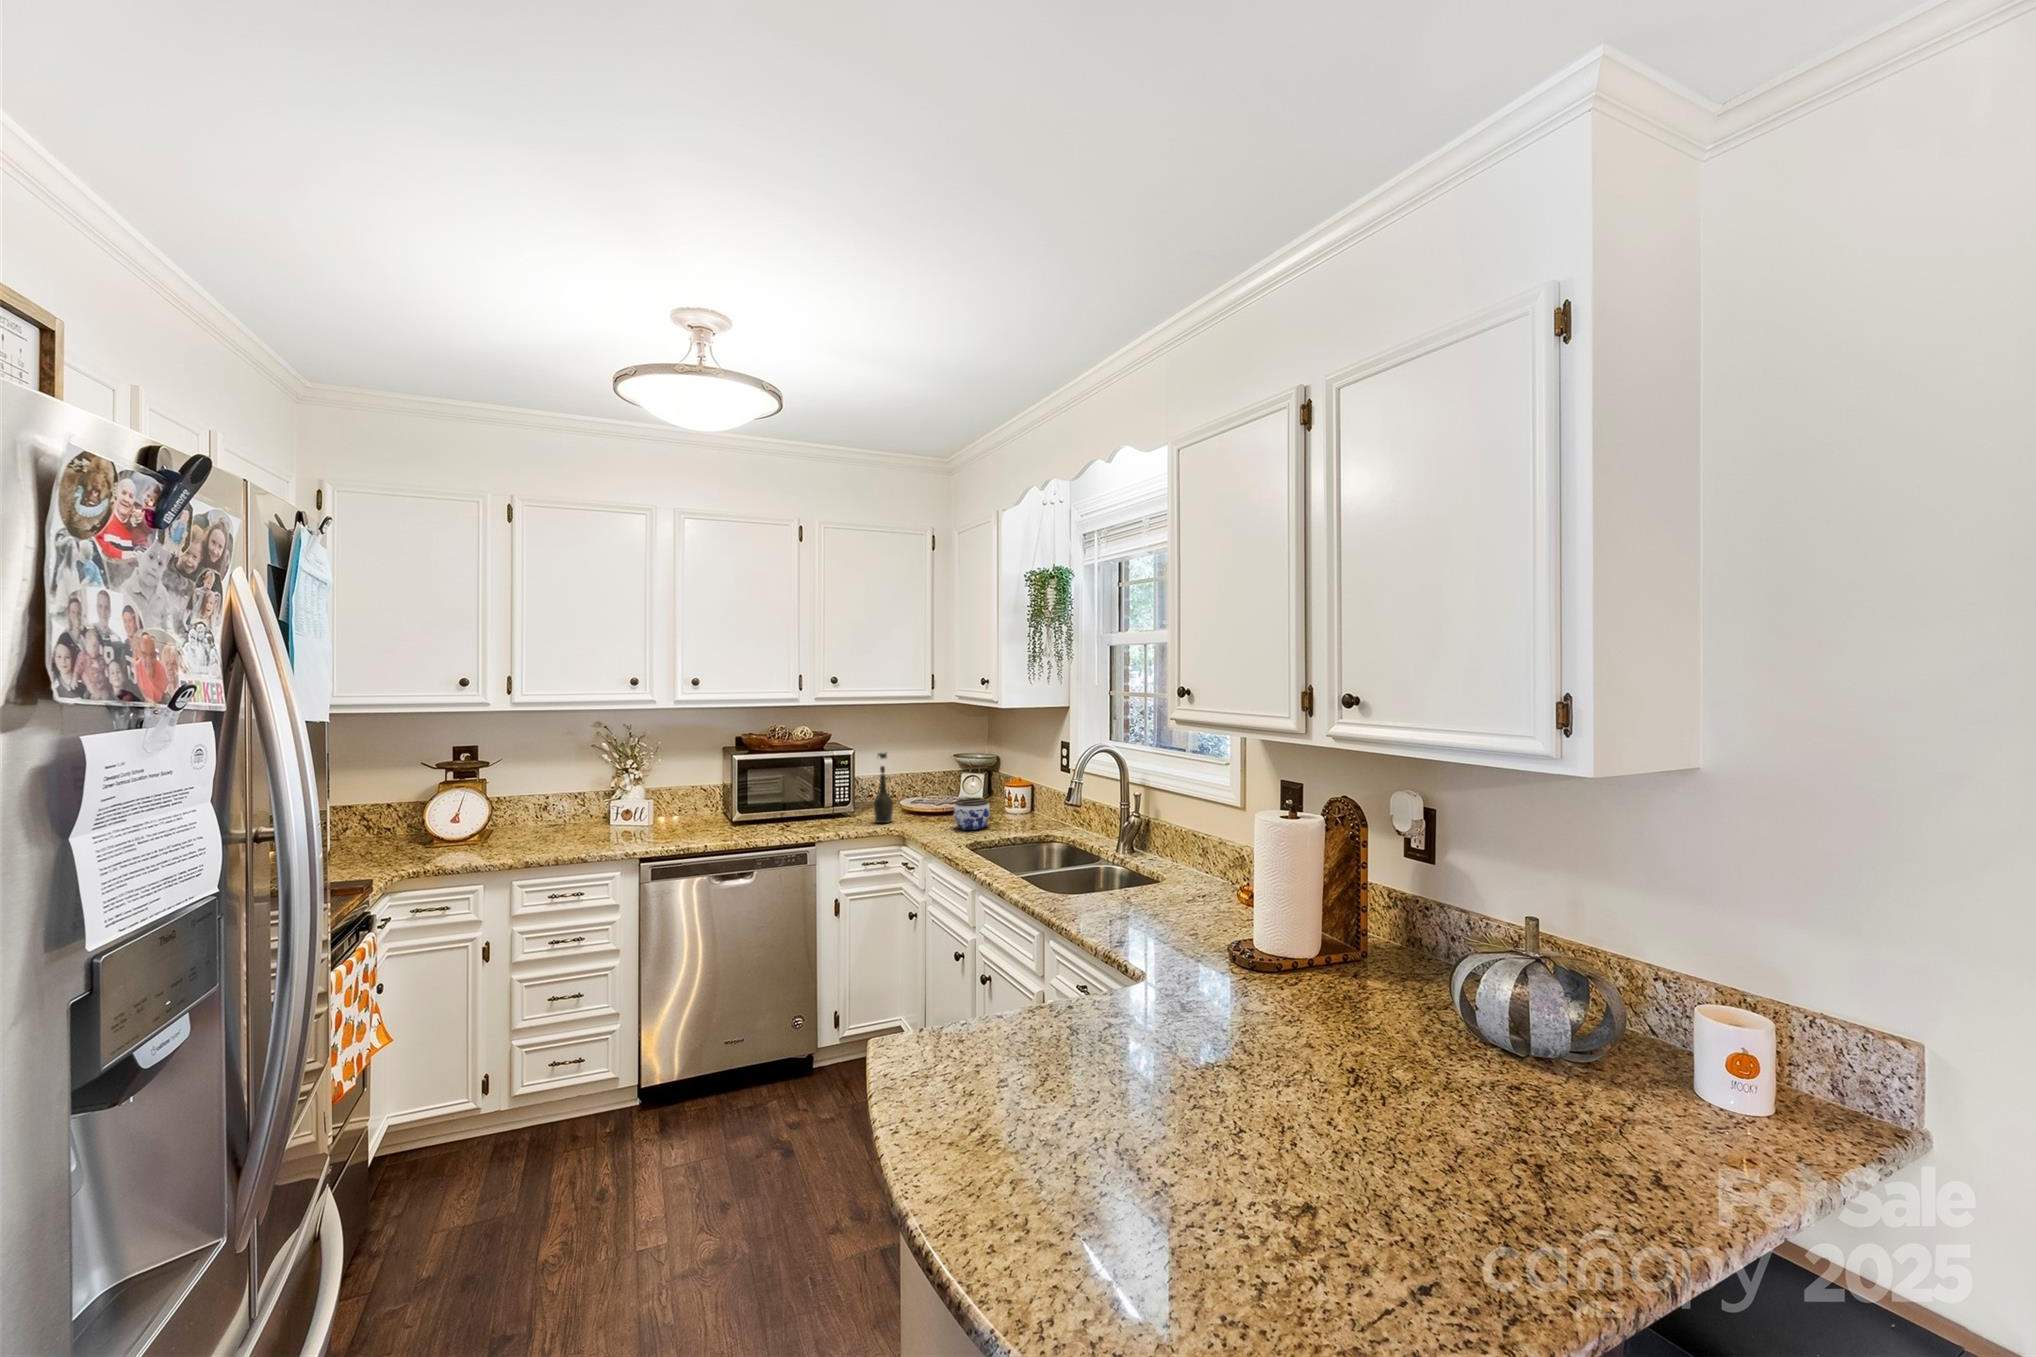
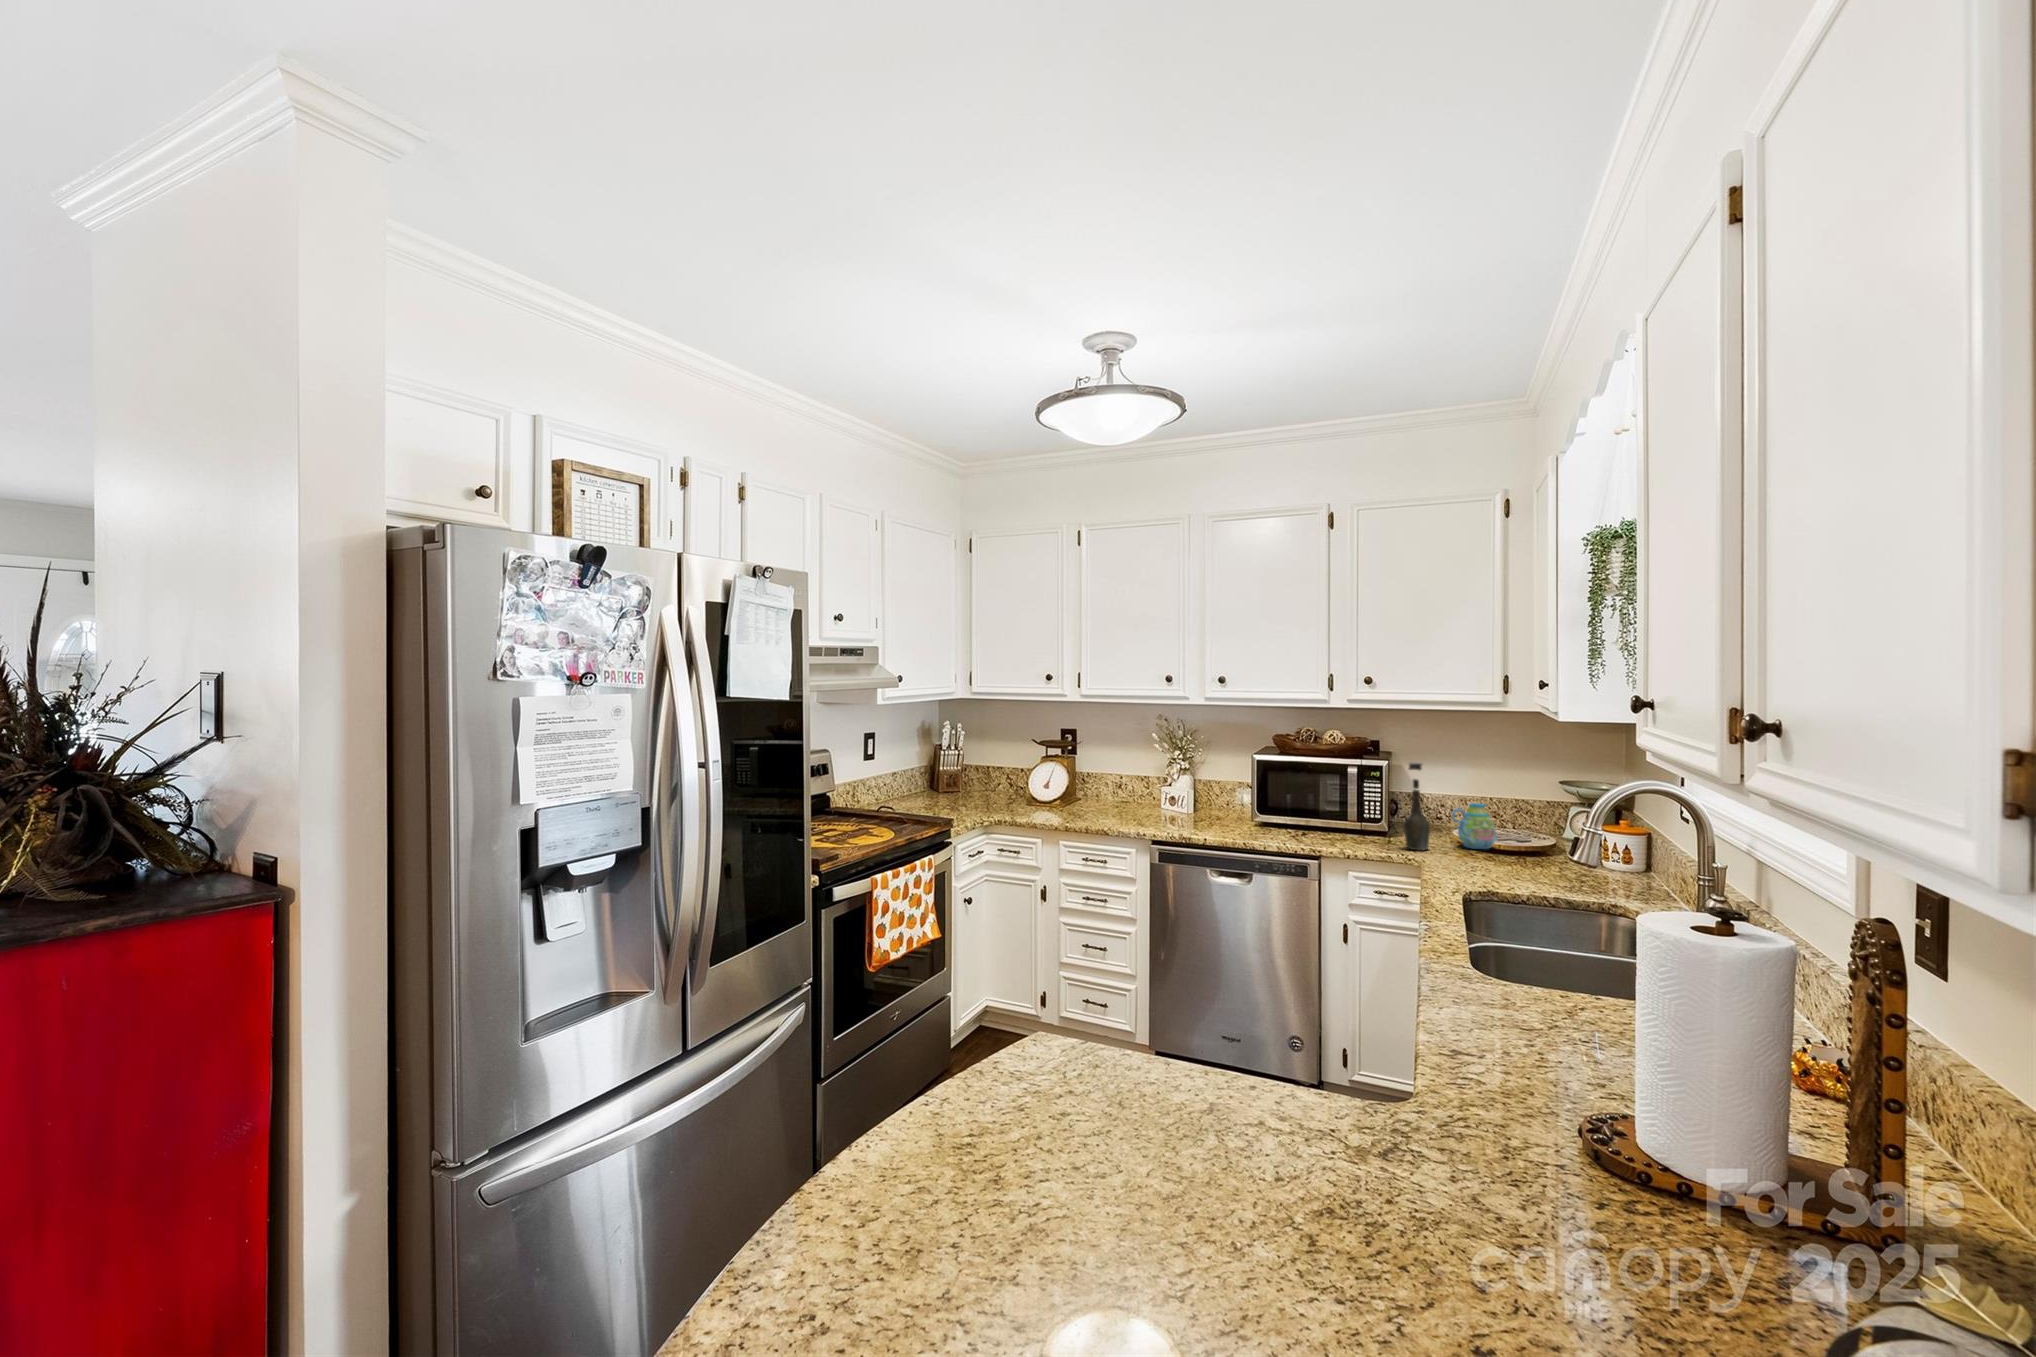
mug: none [904,779,931,815] -> present [1451,803,1497,849]
jar: present [953,798,990,830] -> none [1483,832,1540,875]

